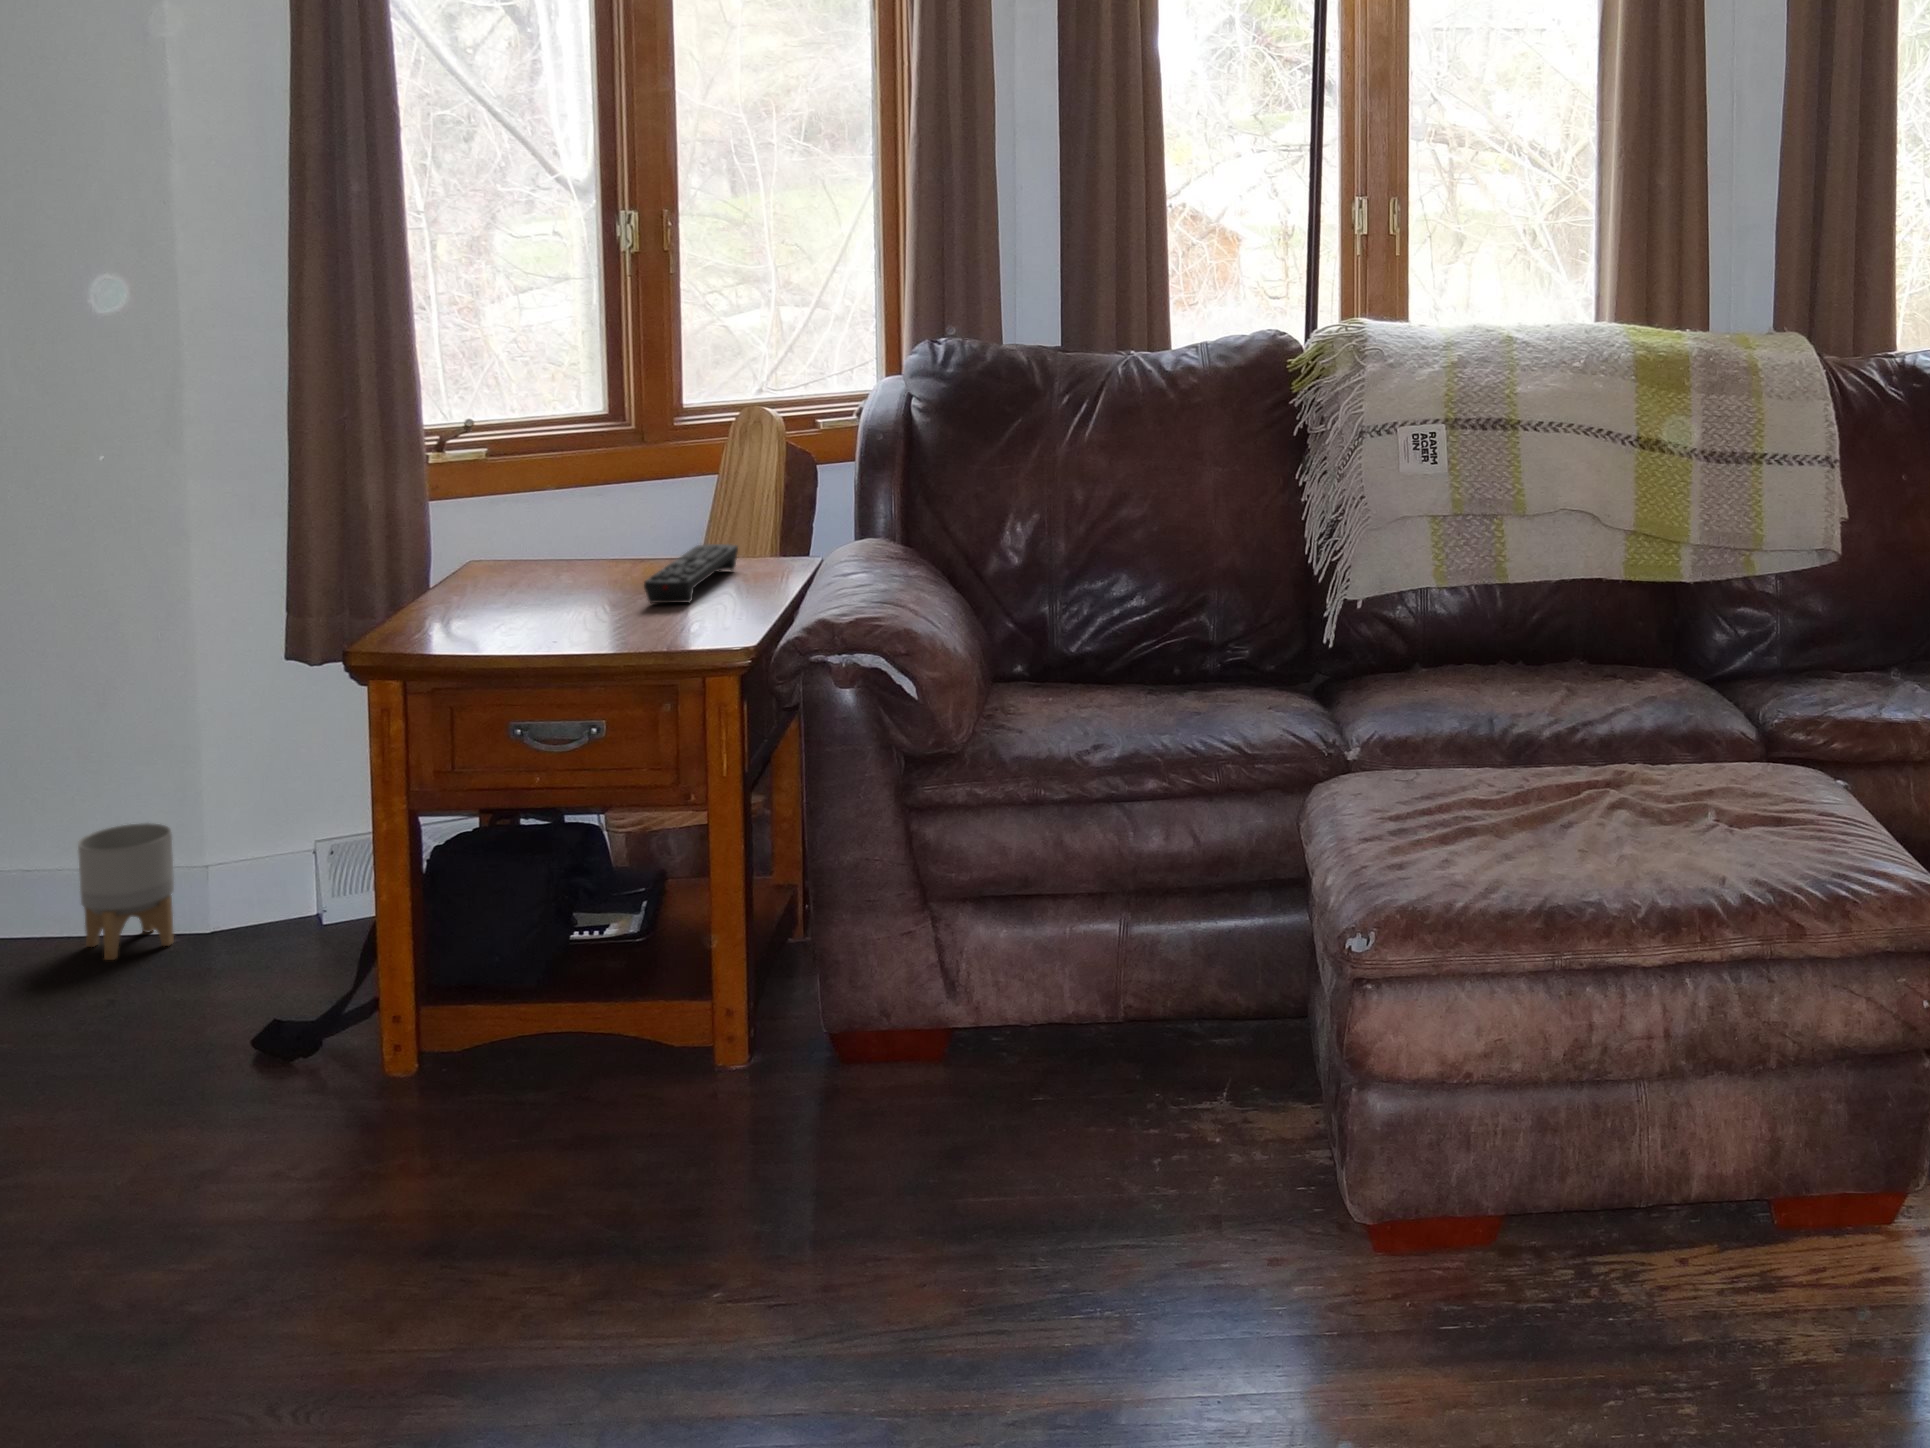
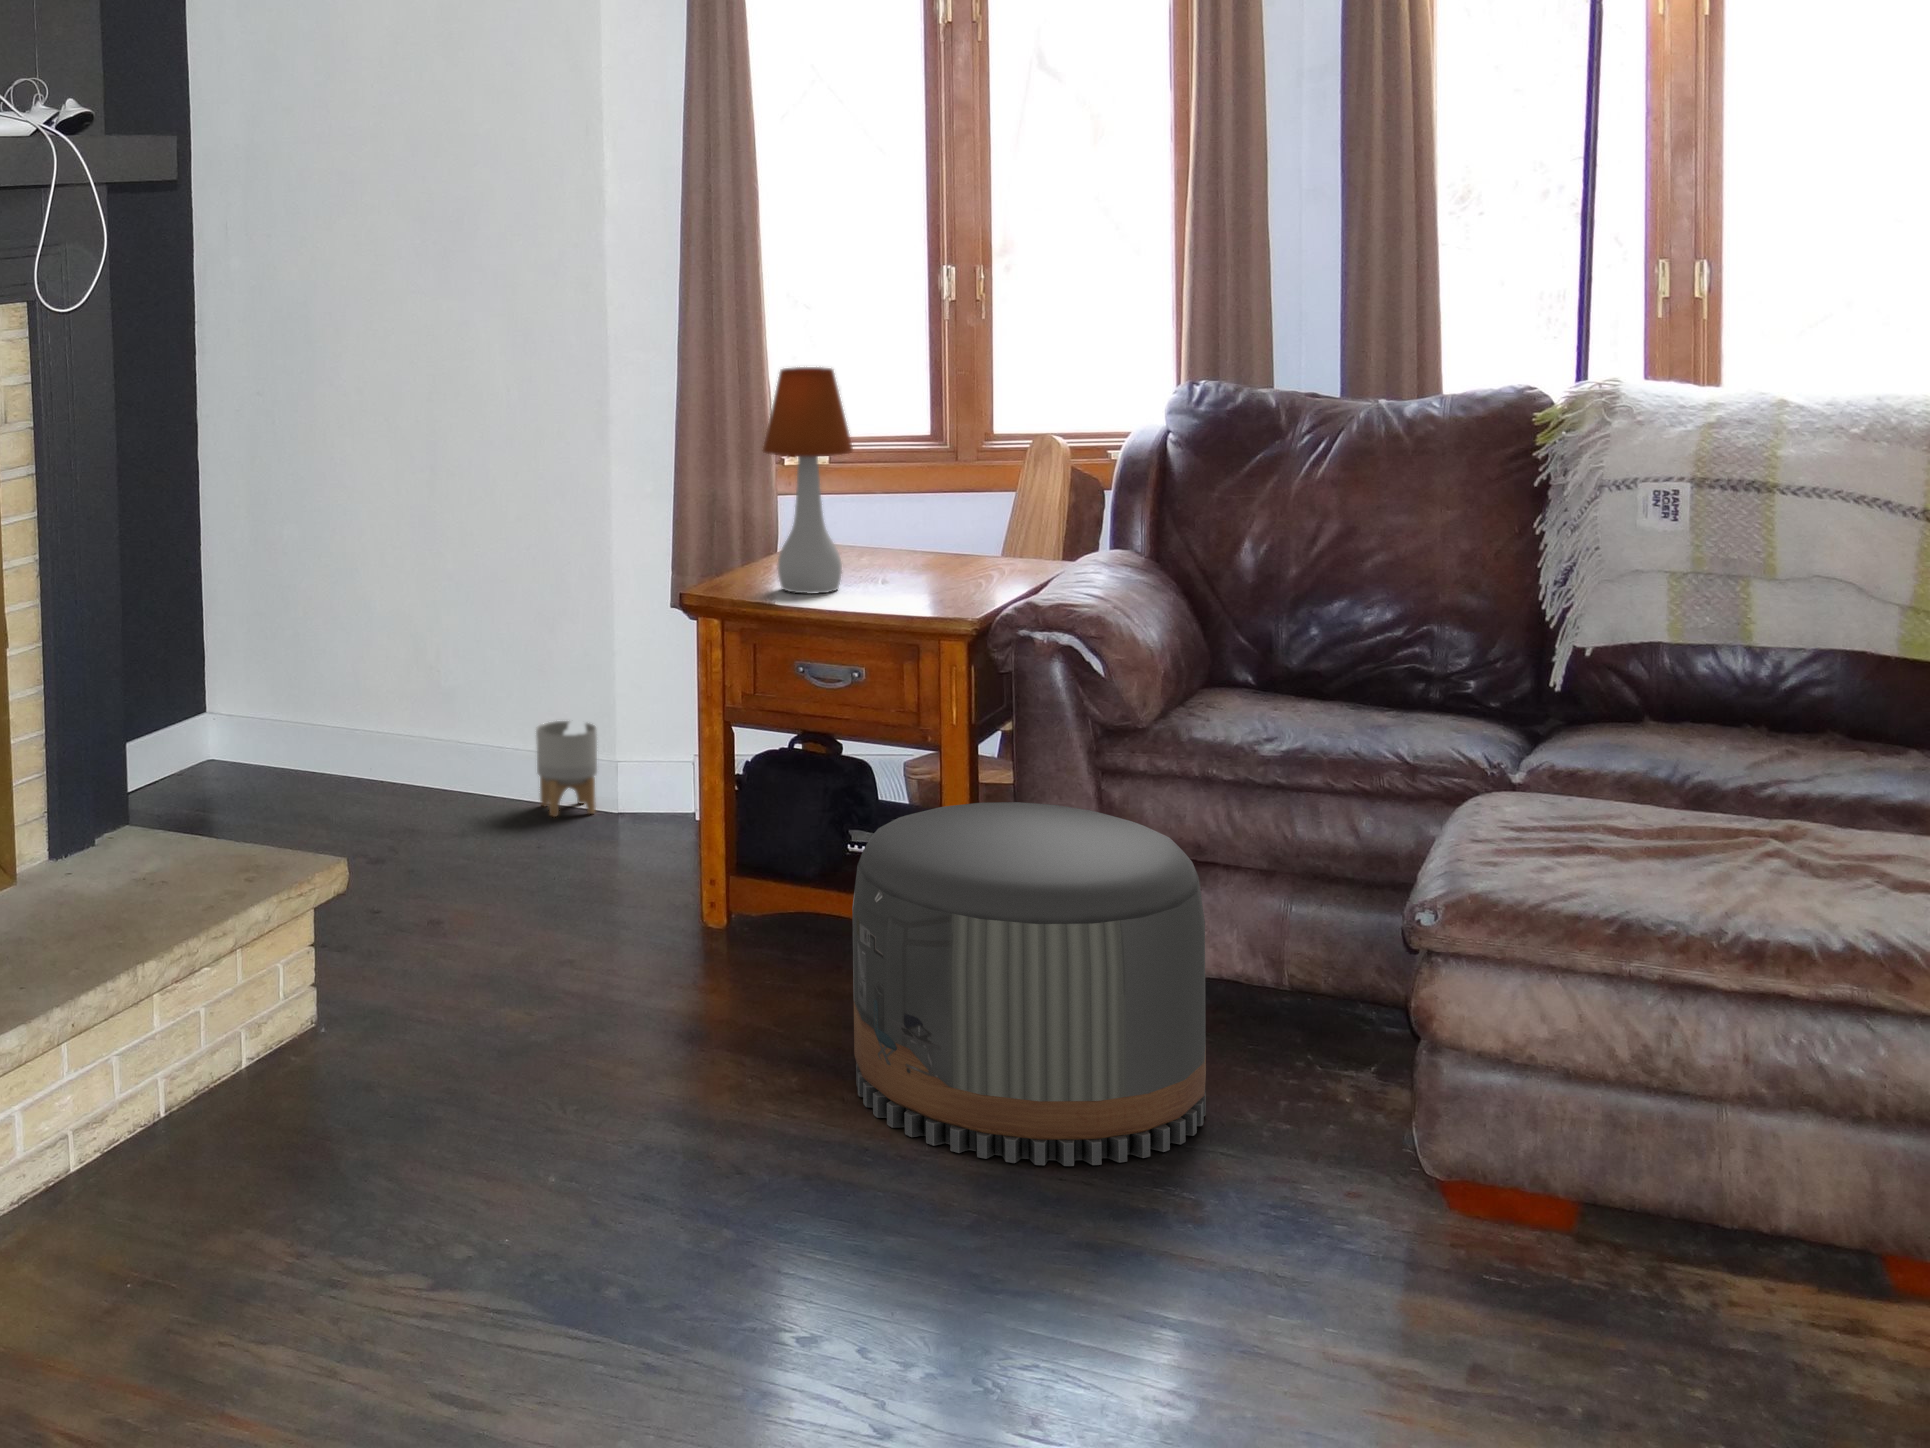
table lamp: none [448,341,572,634] -> present [763,367,853,594]
remote control: present [644,544,738,603] -> none [909,544,1000,586]
pouf: none [655,869,1089,1350] -> present [852,802,1206,1166]

